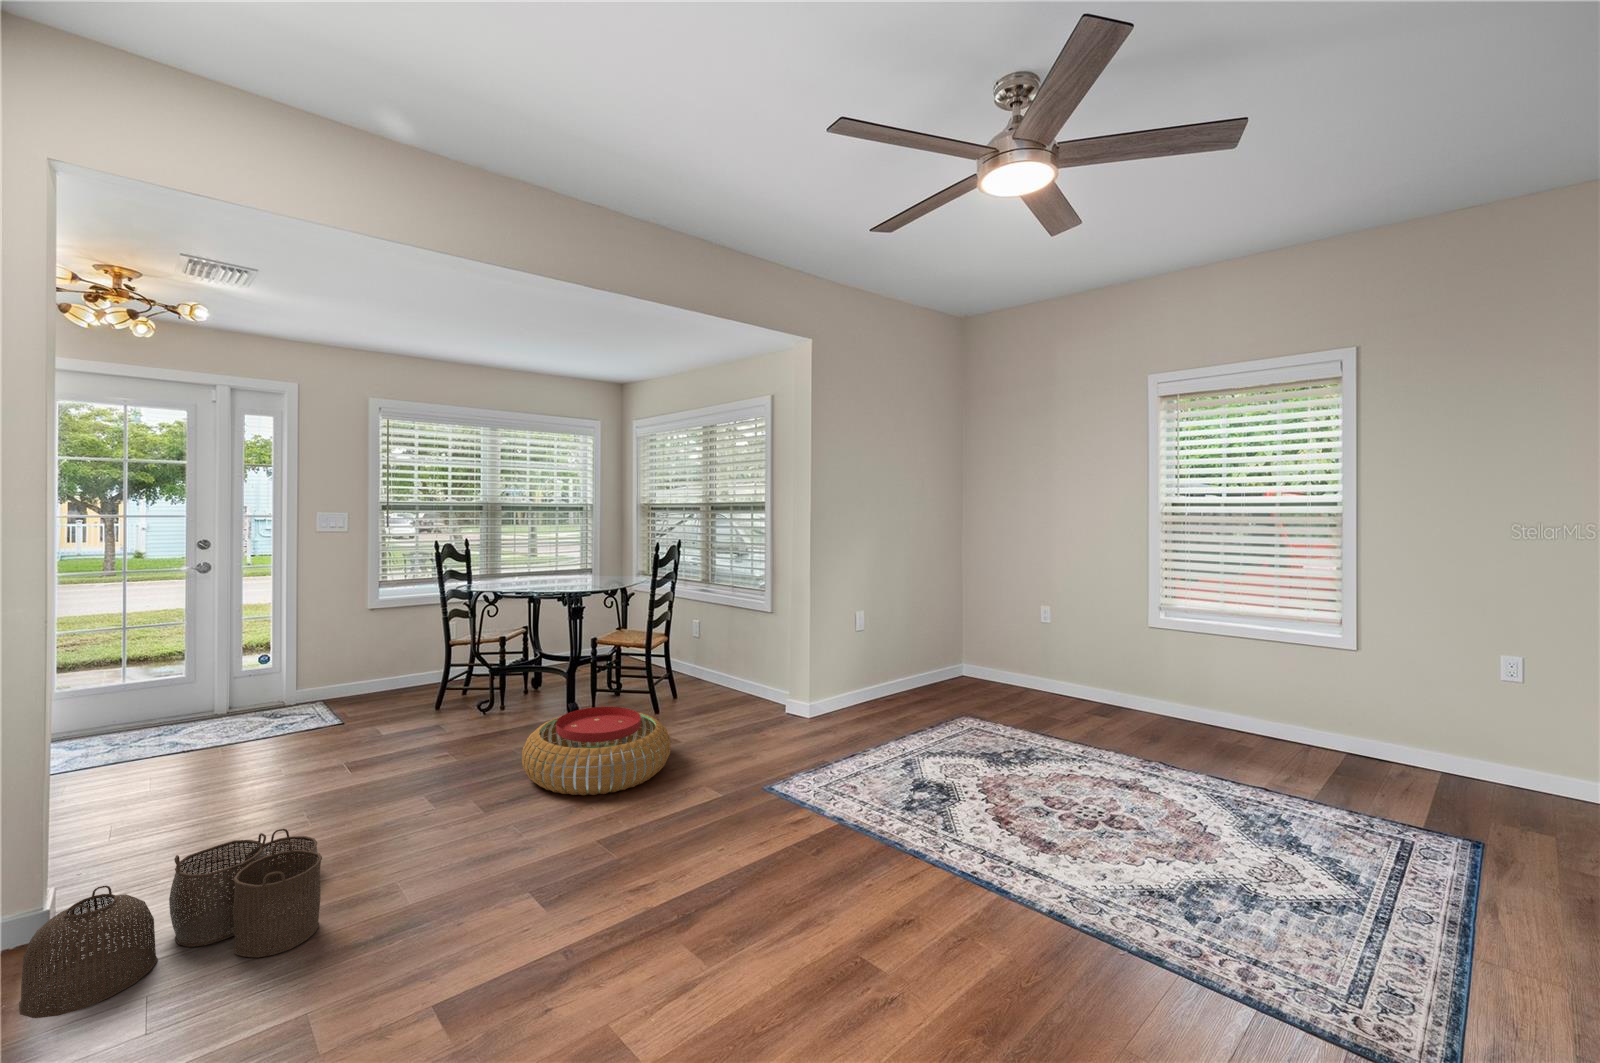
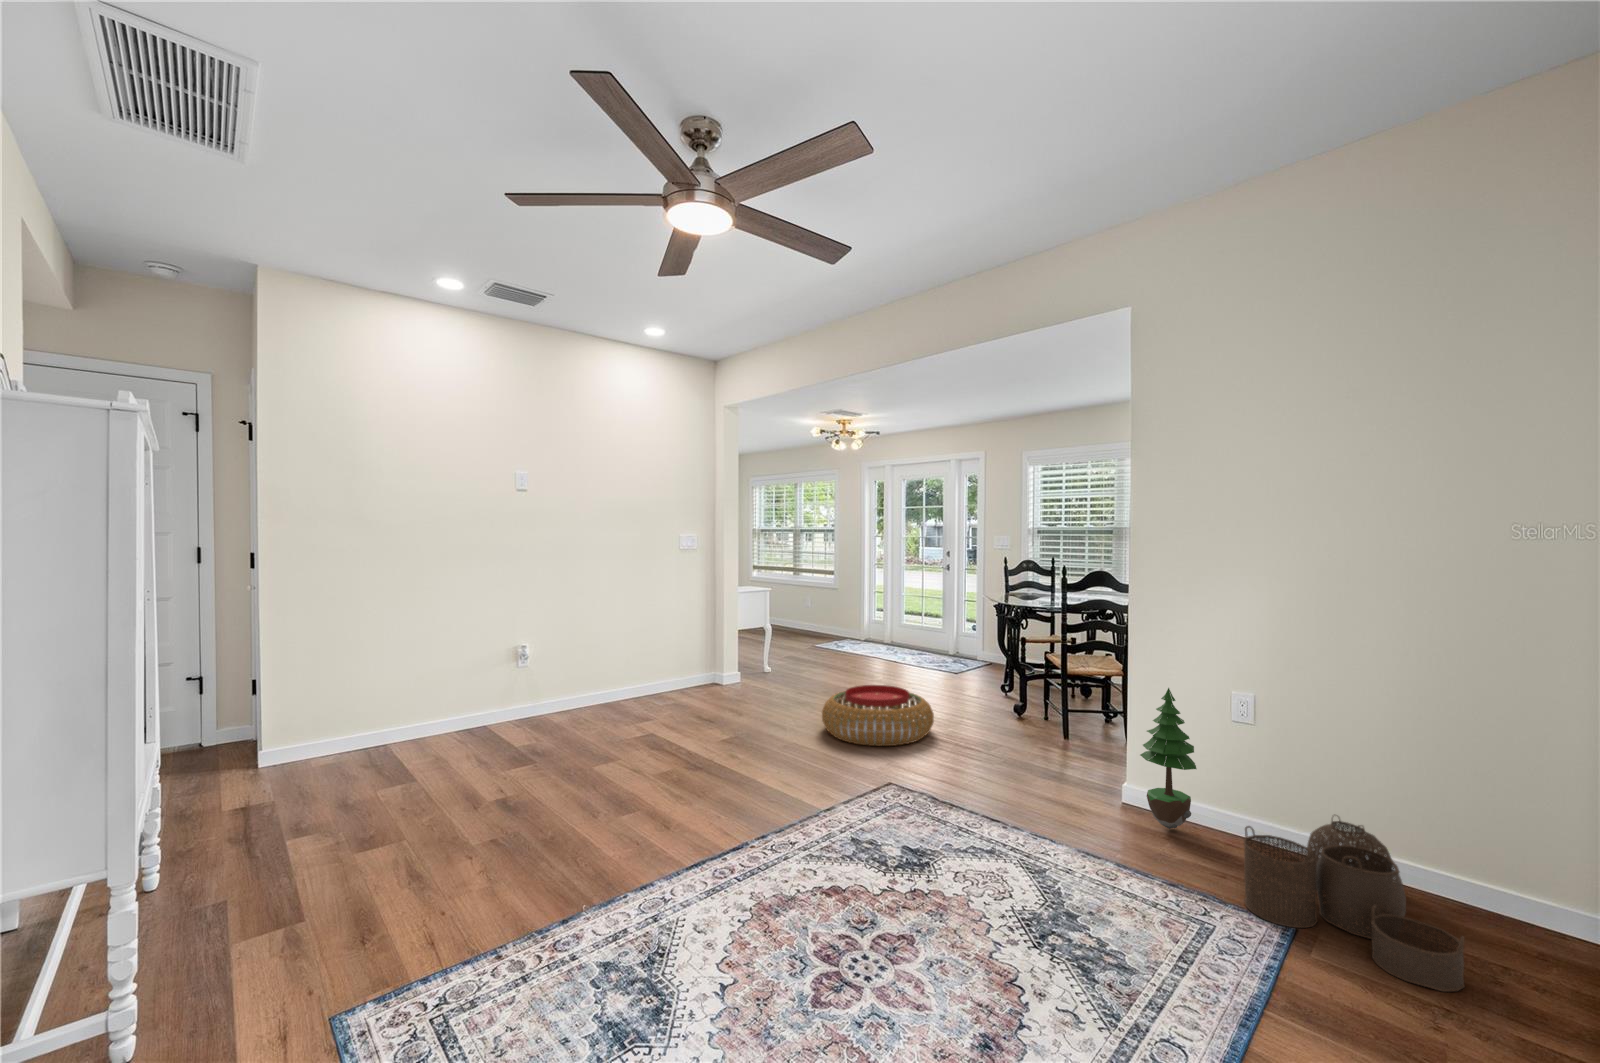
potted tree: none [846,622,878,712] -> present [1140,688,1197,829]
woven basket: present [19,829,322,1018] -> present [1244,820,1464,992]

